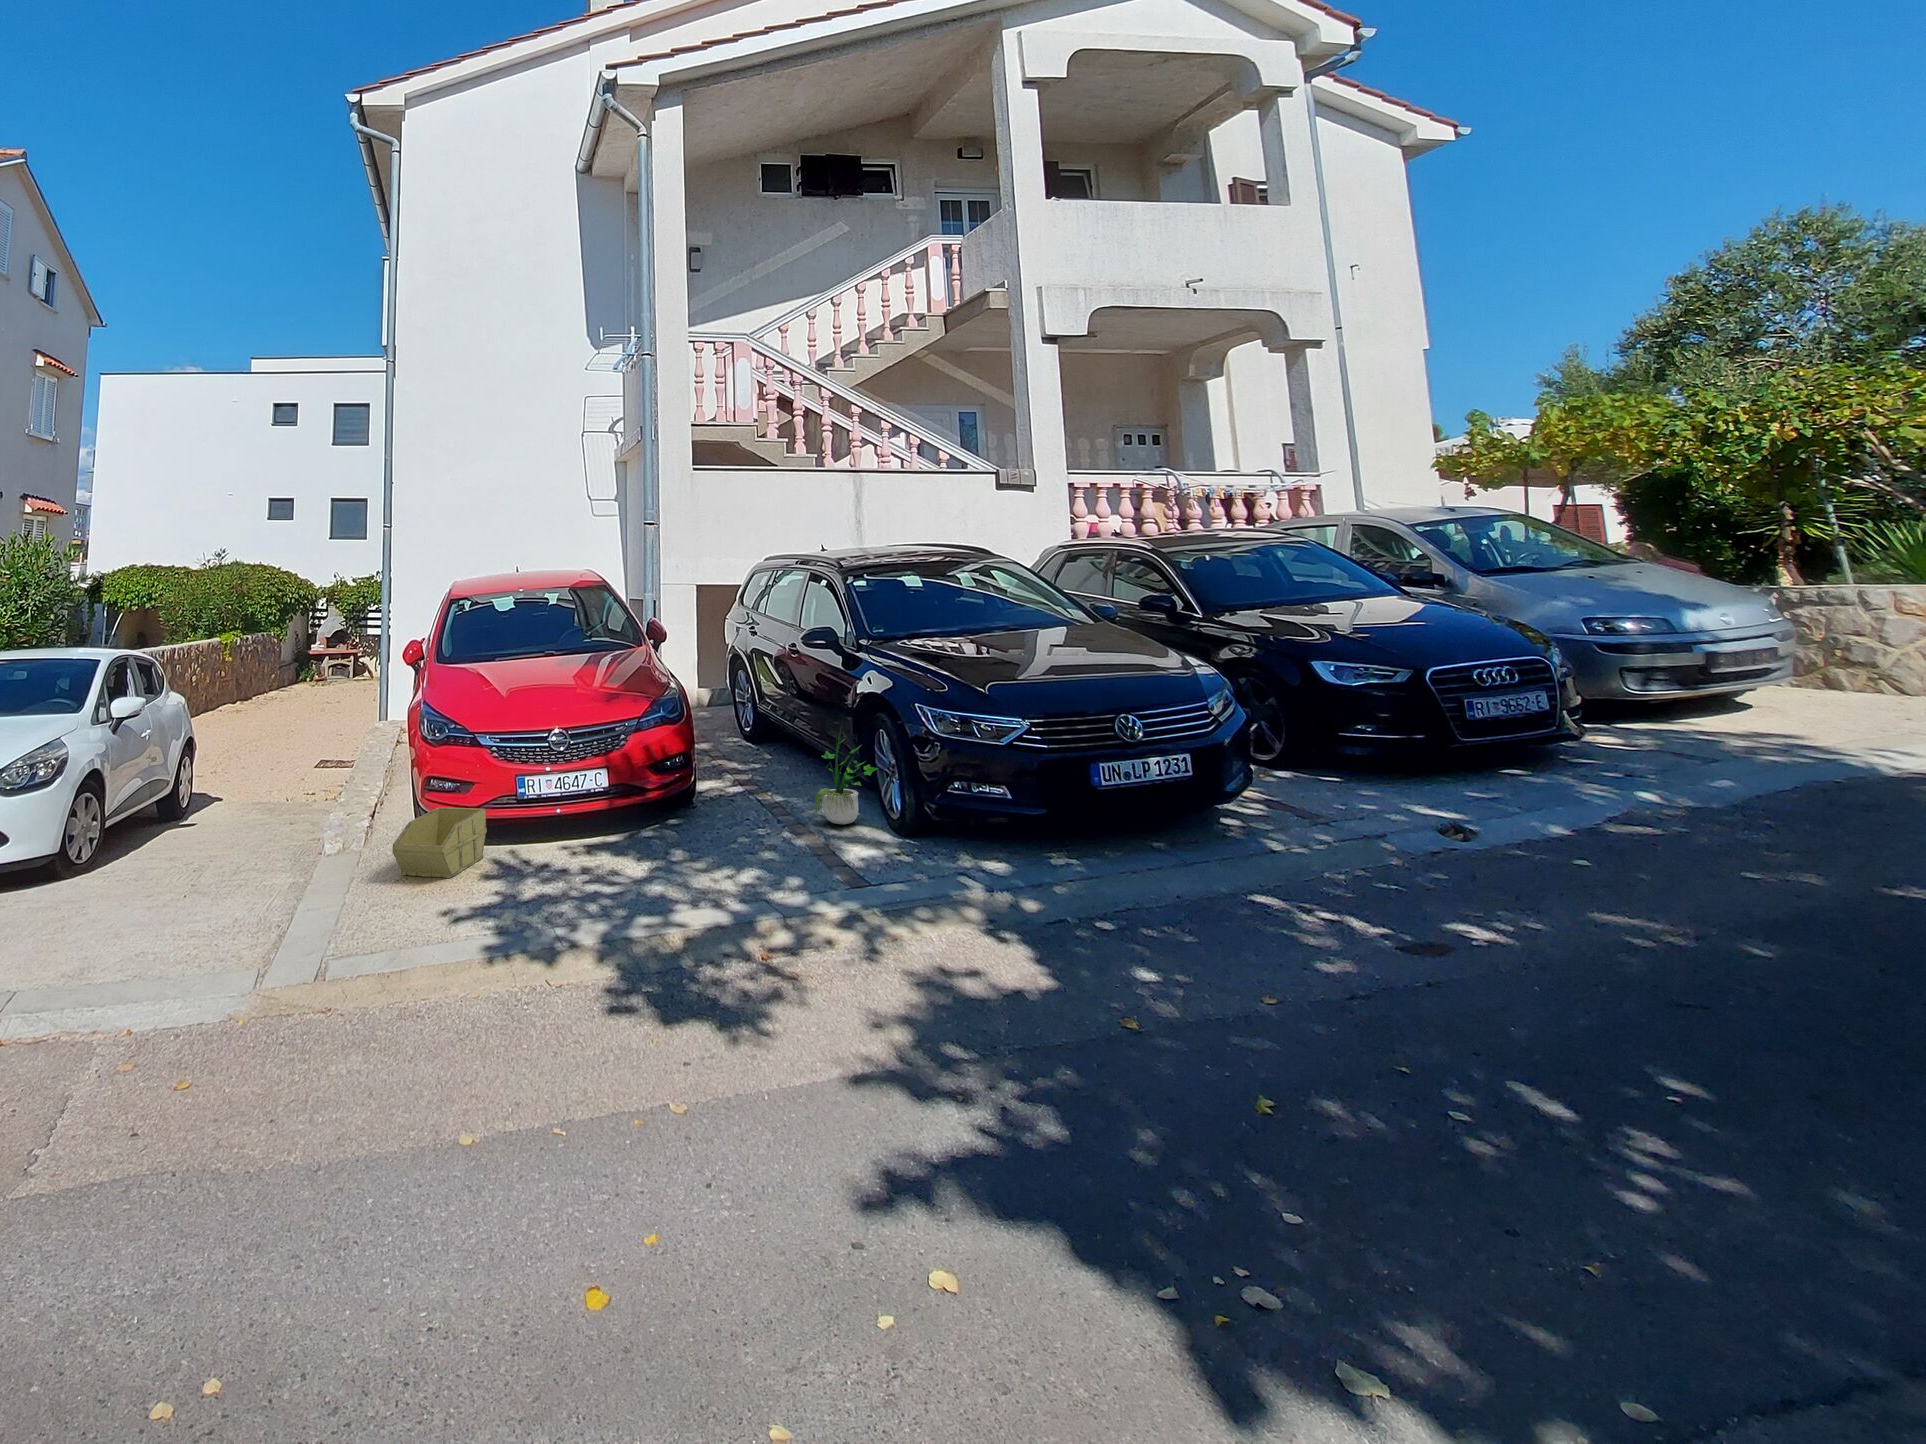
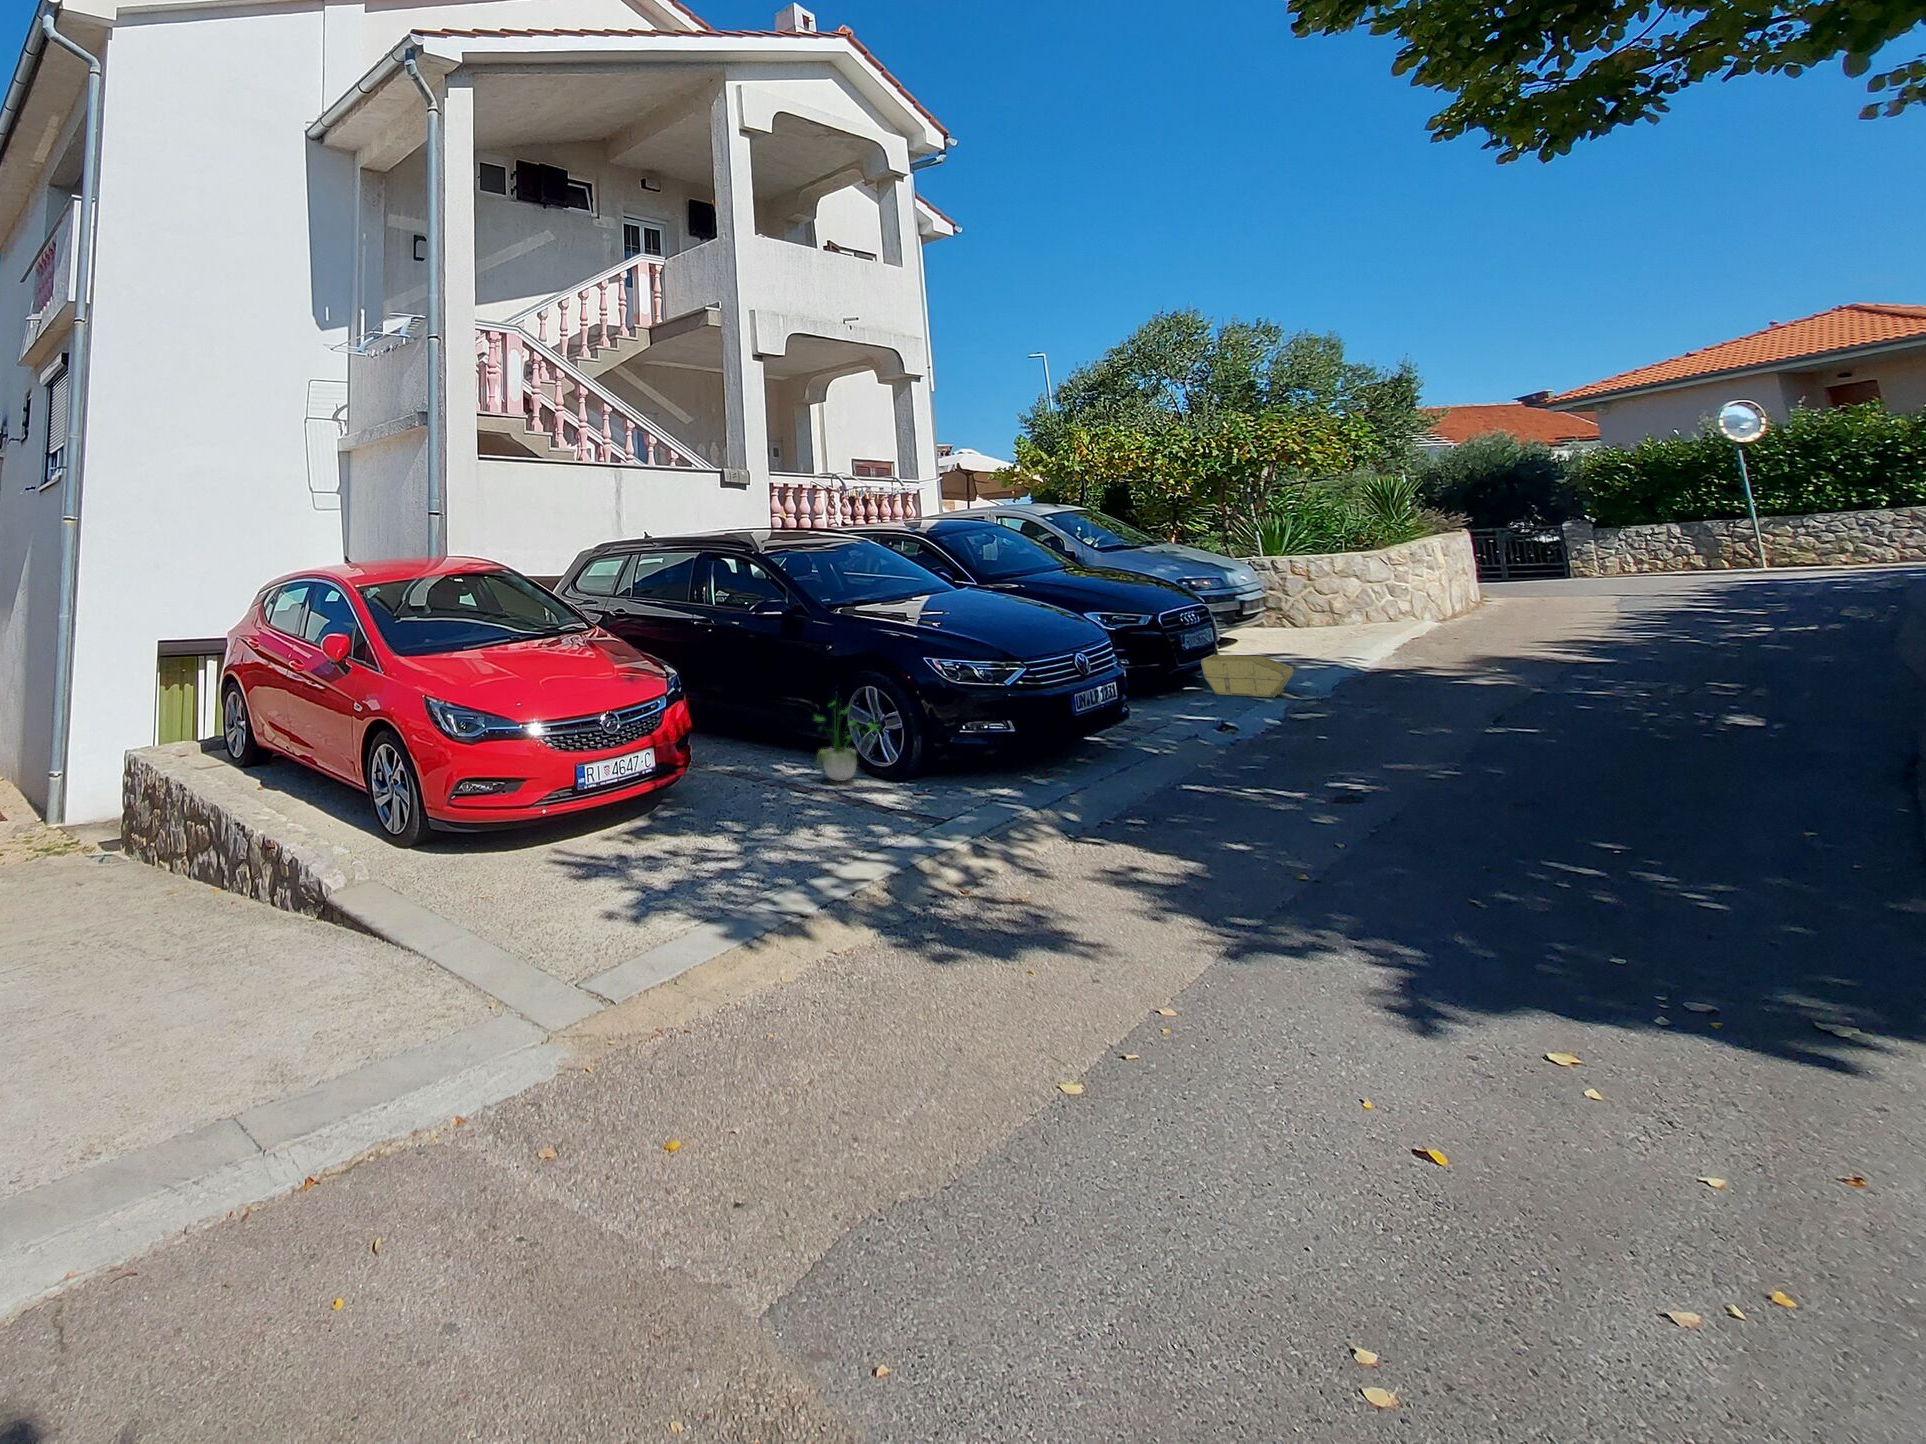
storage bin: present [392,807,487,878] -> present [1201,655,1294,697]

